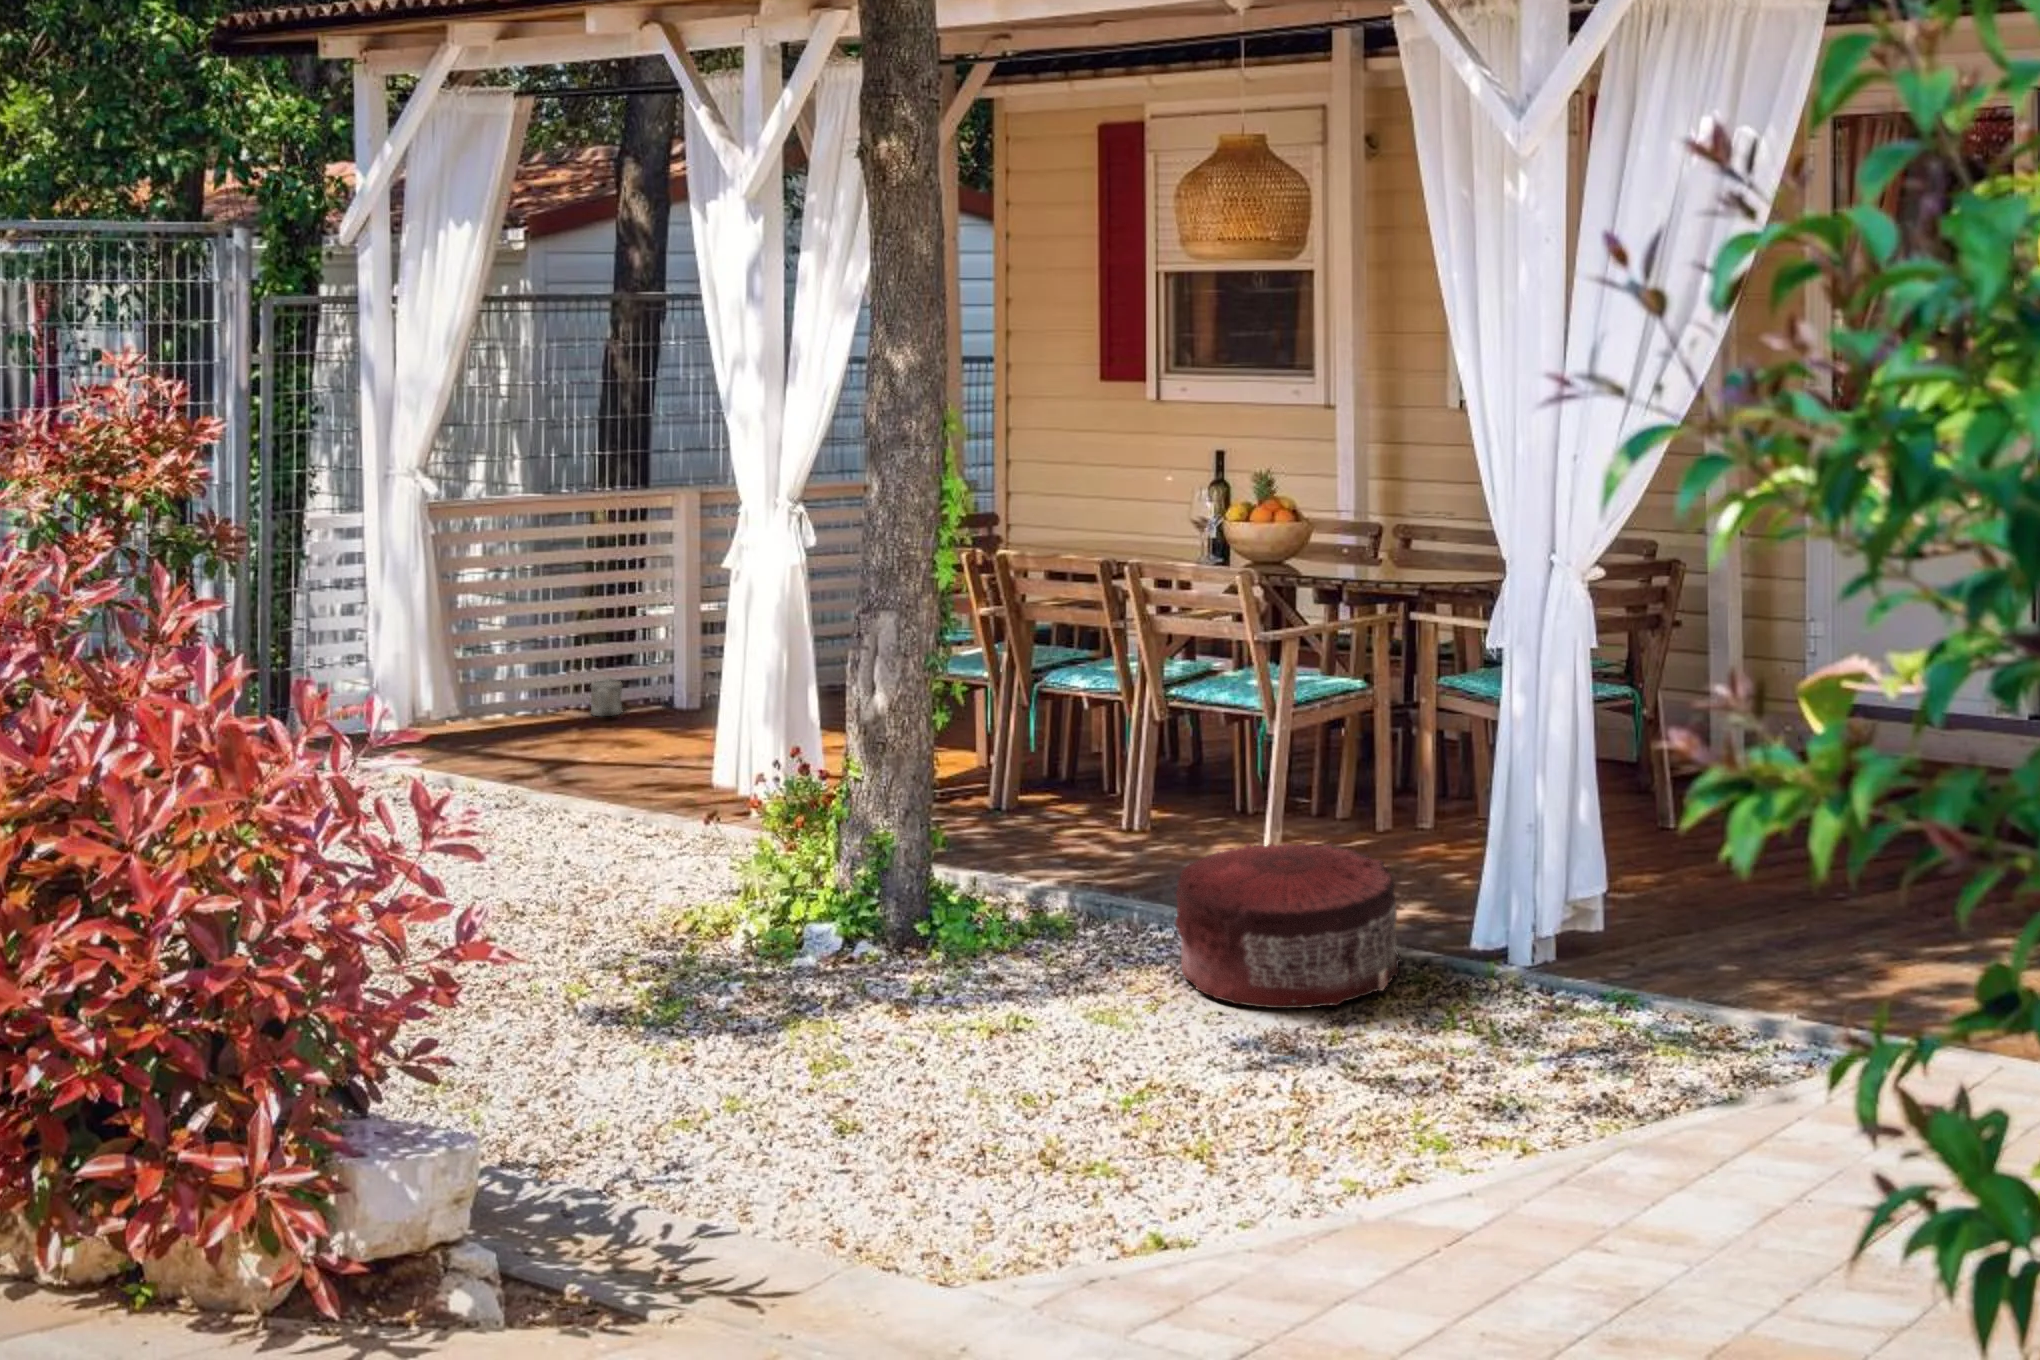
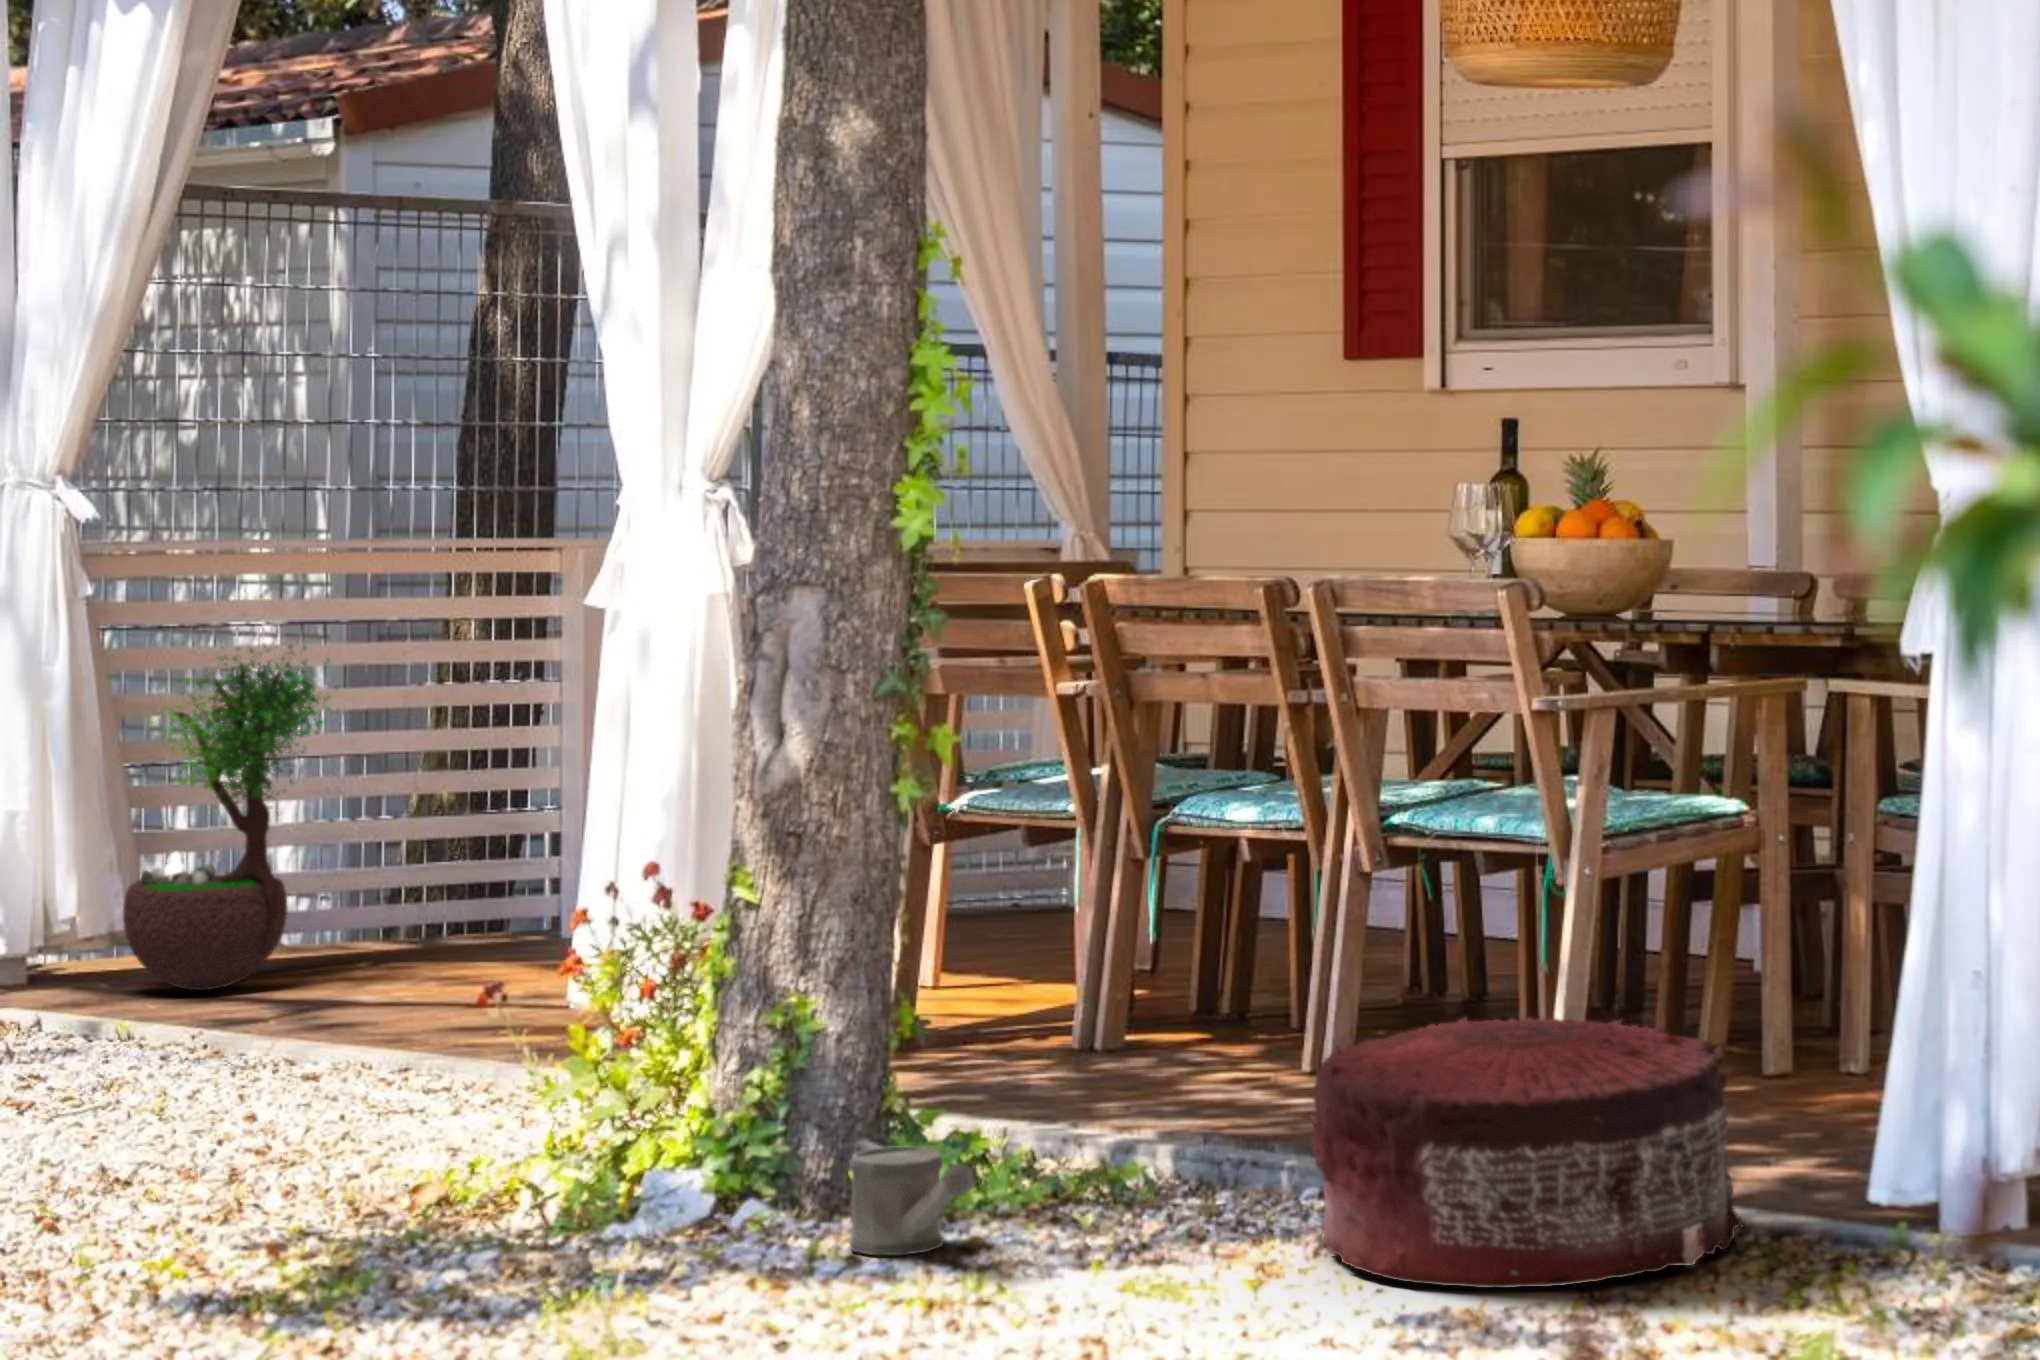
potted tree: none [436,548,555,747] -> present [123,628,339,990]
watering can: present [590,678,623,716] -> present [849,1141,973,1255]

